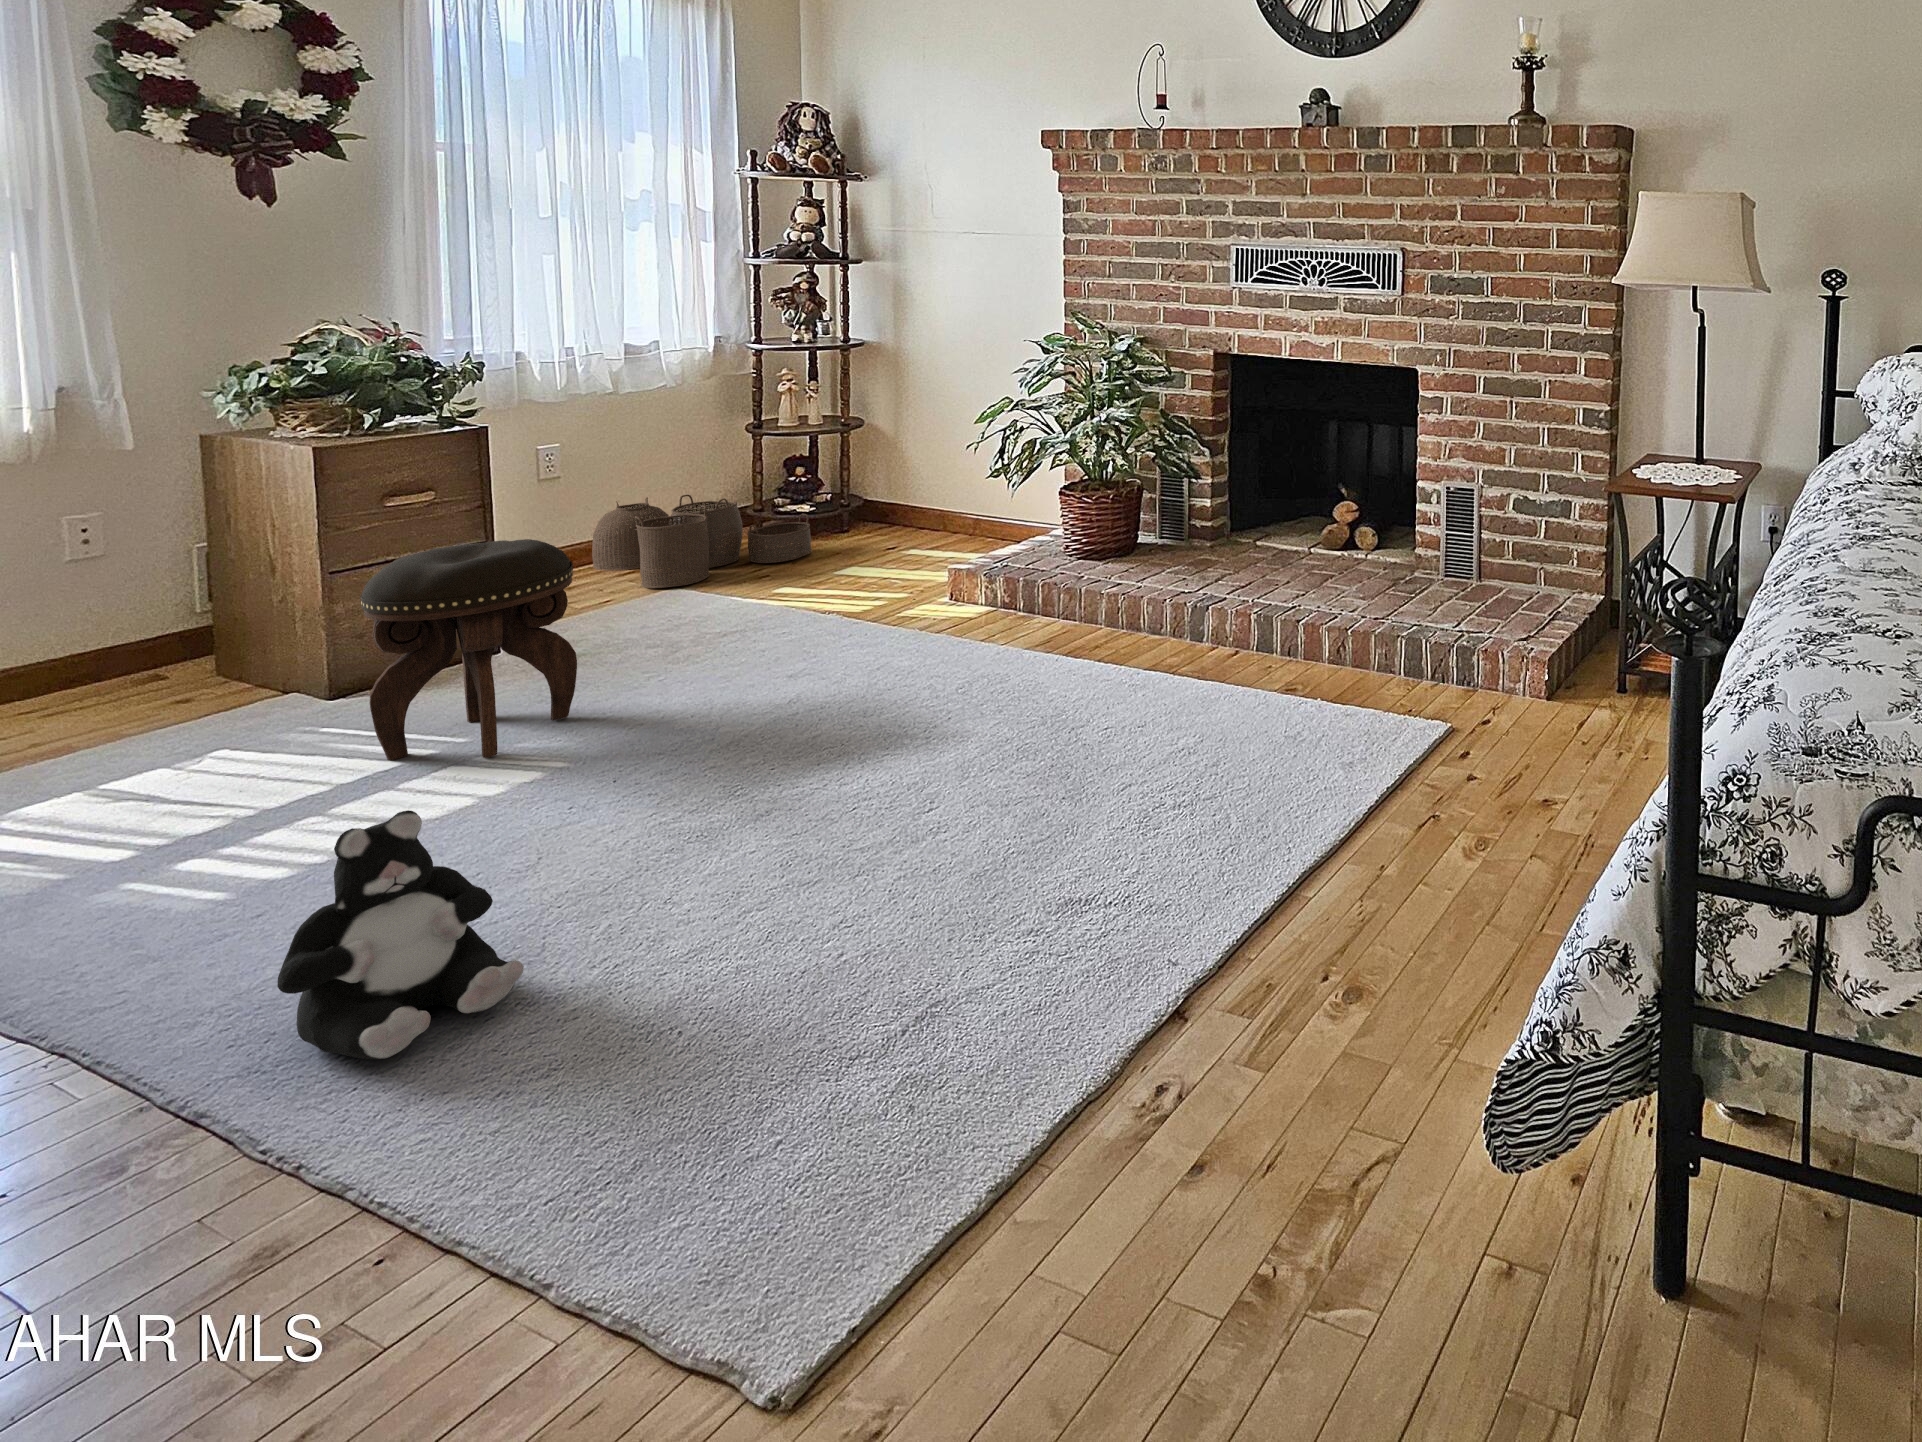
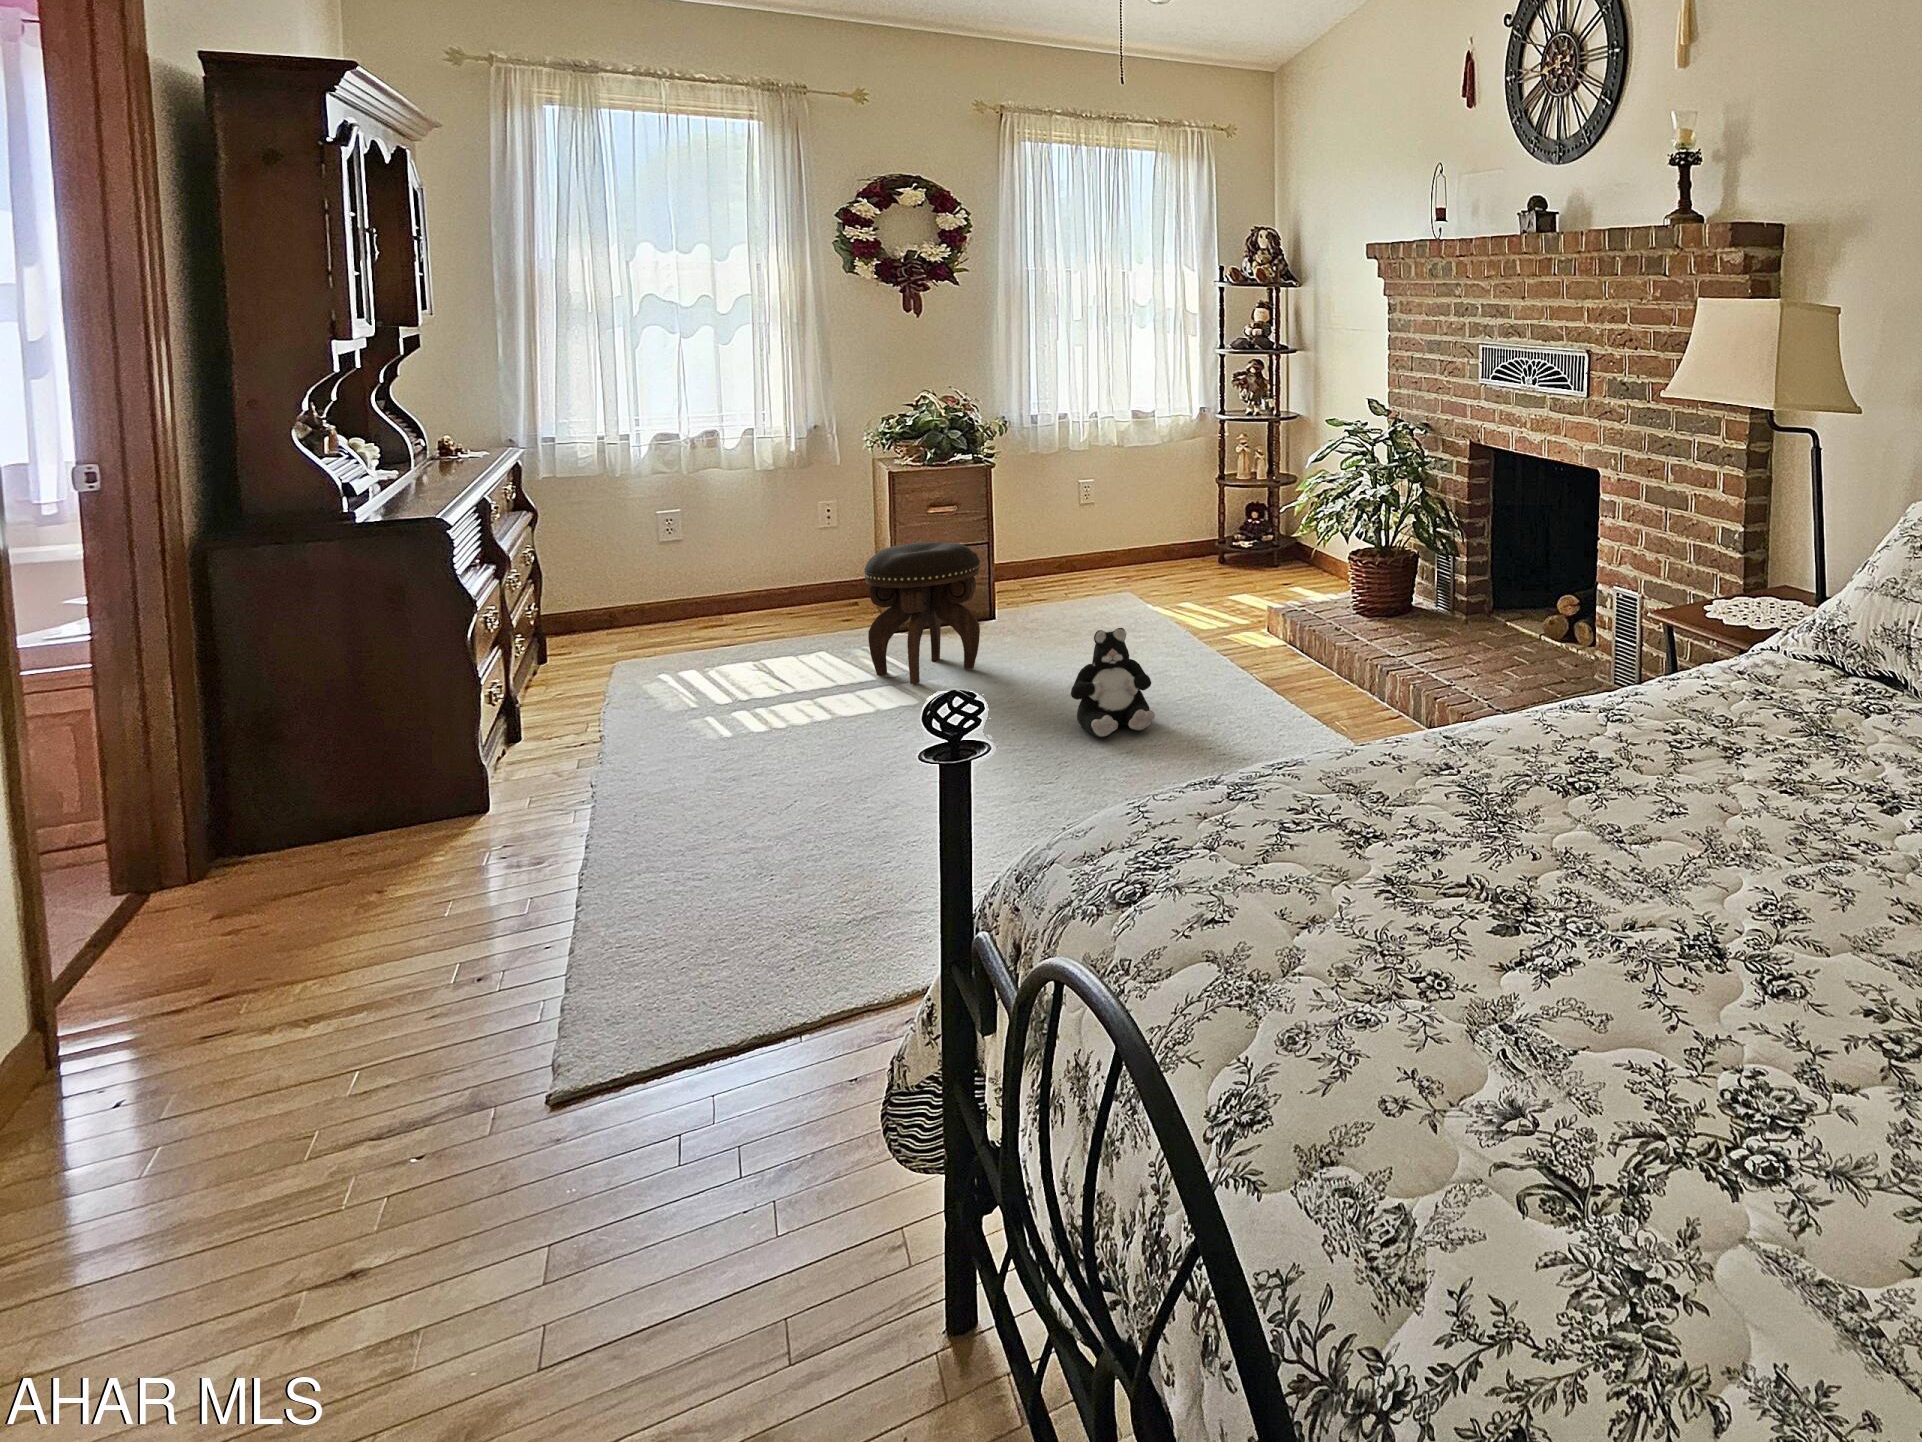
woven basket: present [592,495,812,588] -> none [1102,526,1228,594]
plush toy: present [277,810,524,1060] -> present [1071,628,1155,737]

